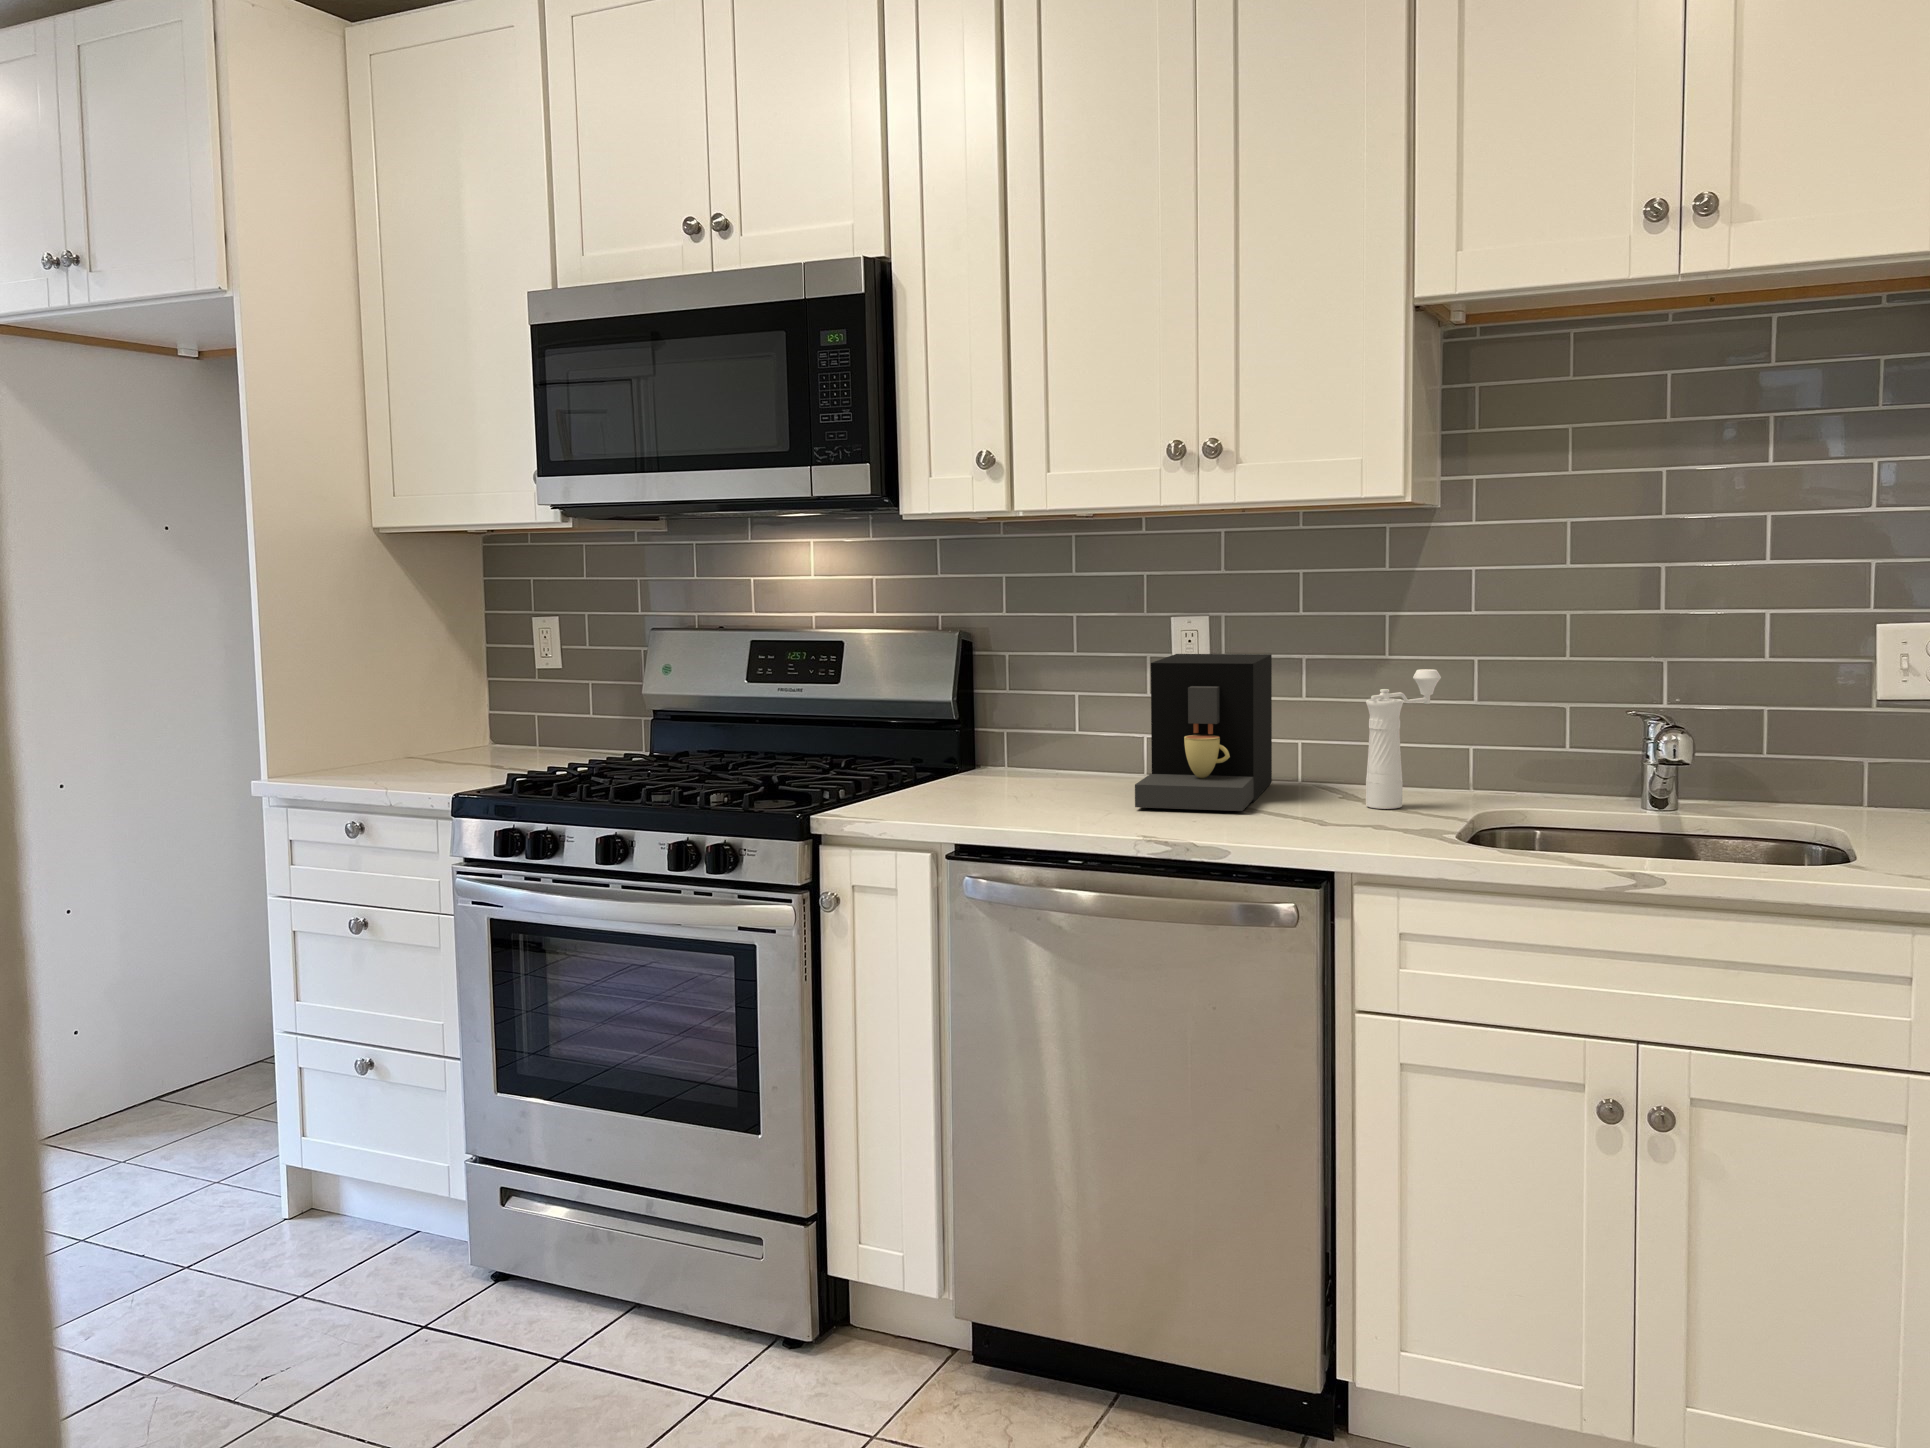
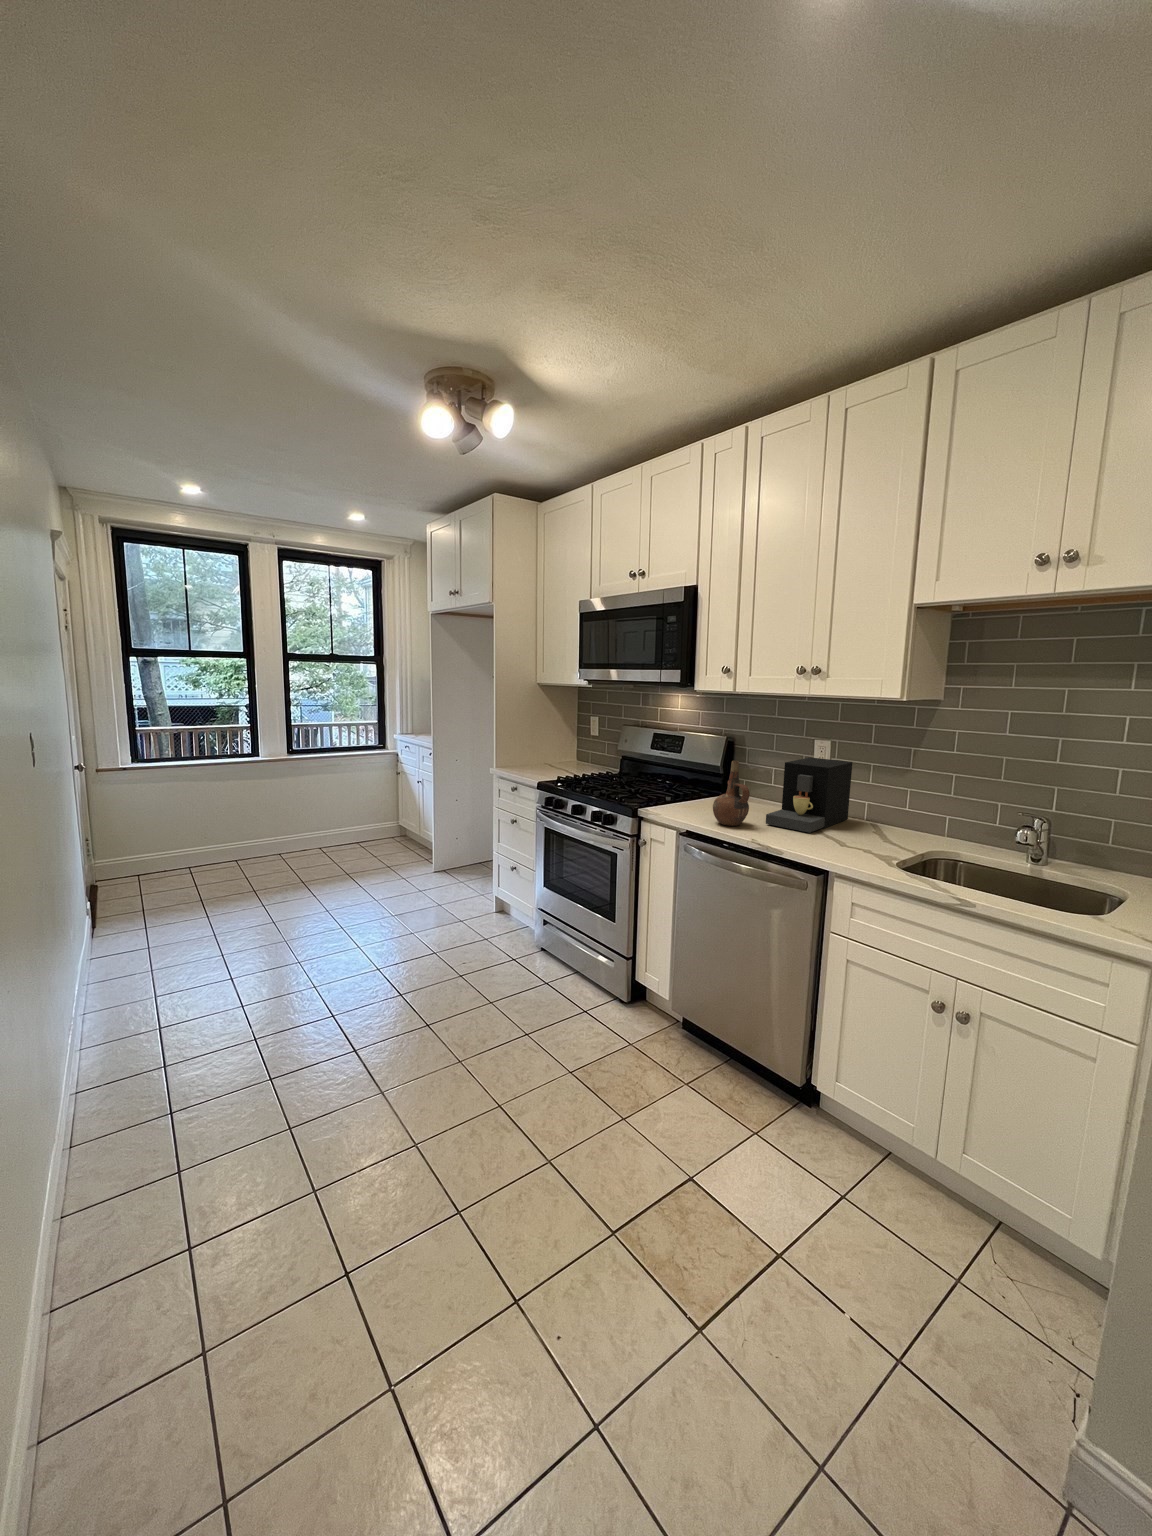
ceramic pitcher: none [1018,663,1107,820] -> present [713,761,750,826]
pepper mill: present [1366,669,1441,809] -> none [875,778,925,842]

